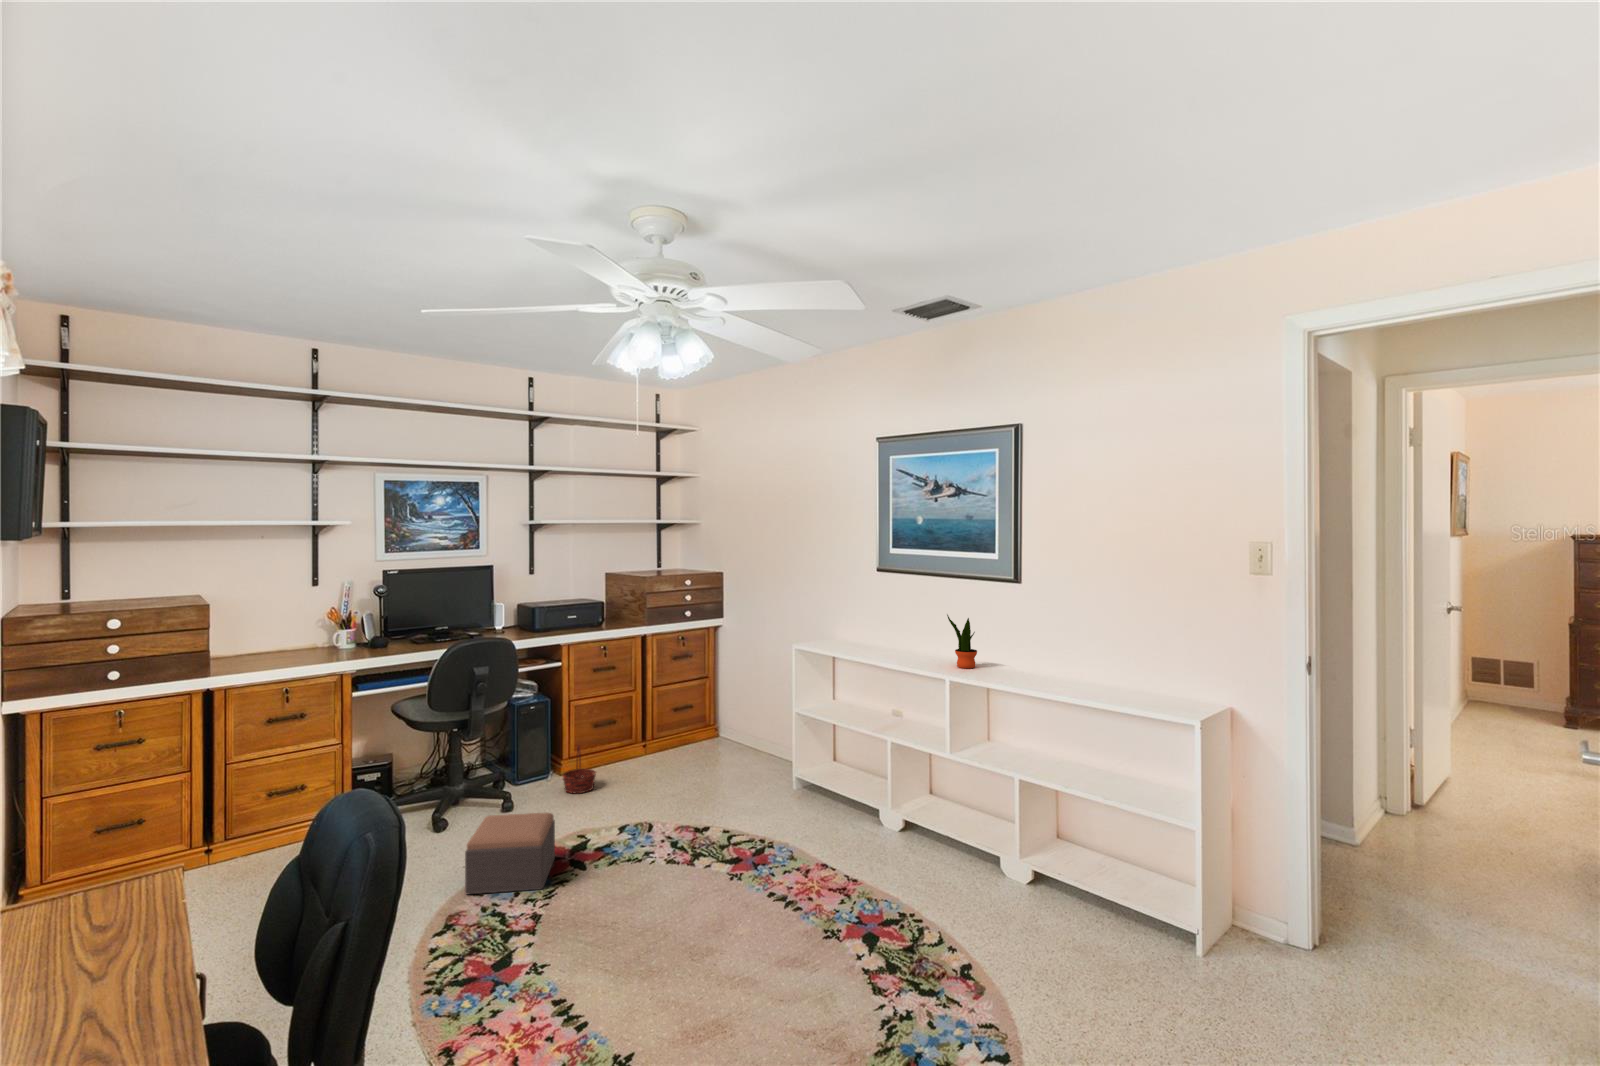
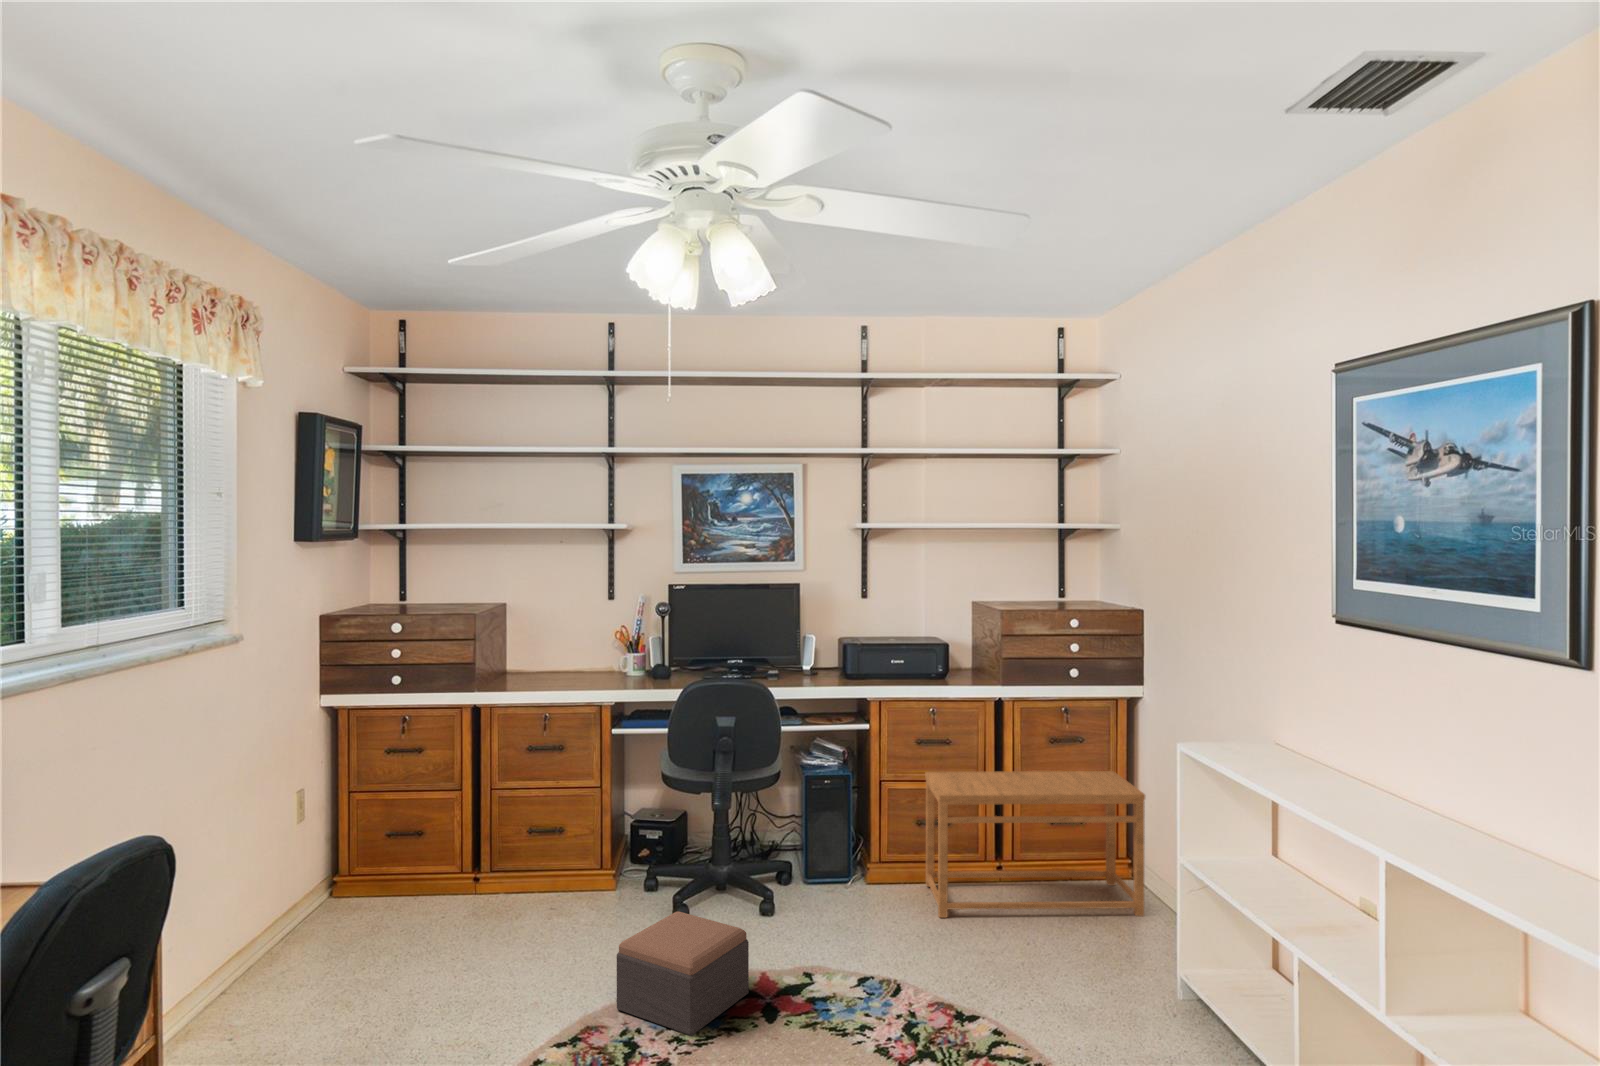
potted plant: present [947,615,977,668] -> none [1430,727,1506,859]
side table: none [605,680,747,791] -> present [925,771,1145,918]
basket: present [563,746,596,793] -> none [856,833,901,902]

